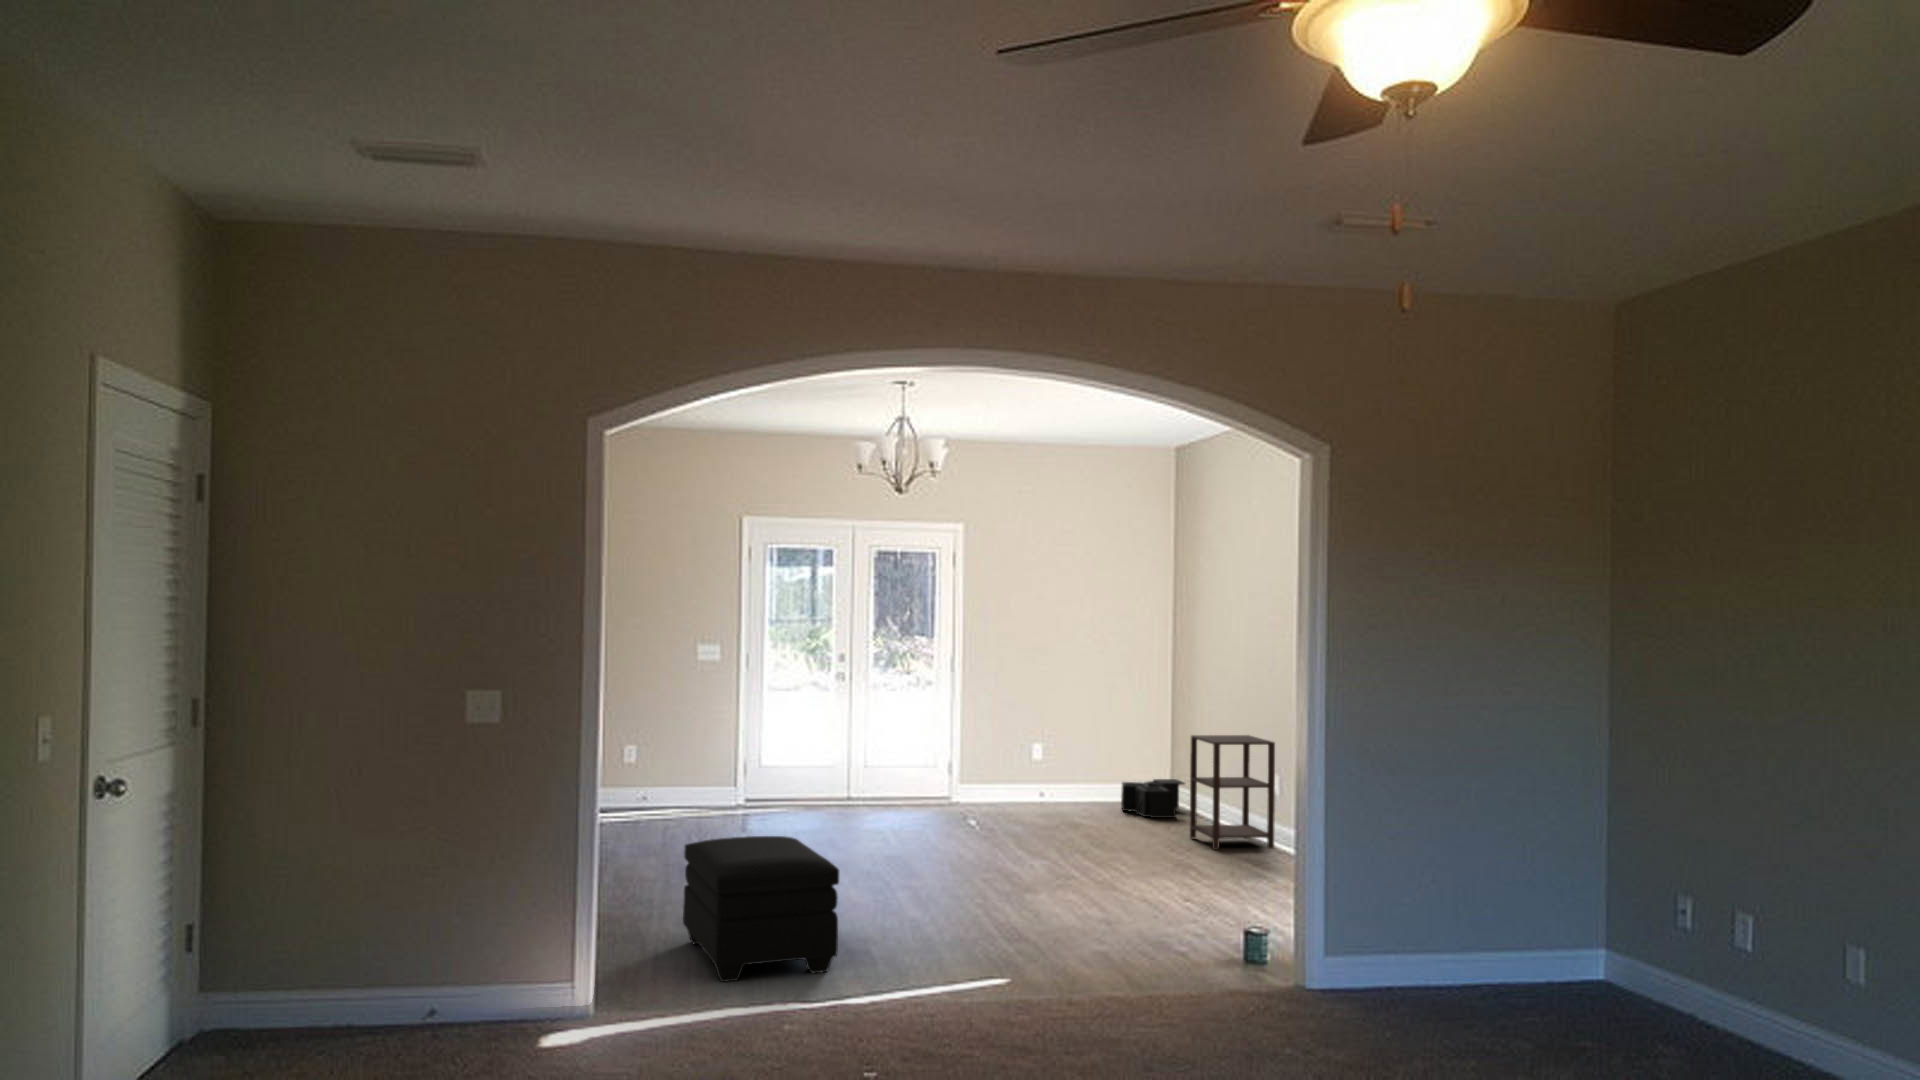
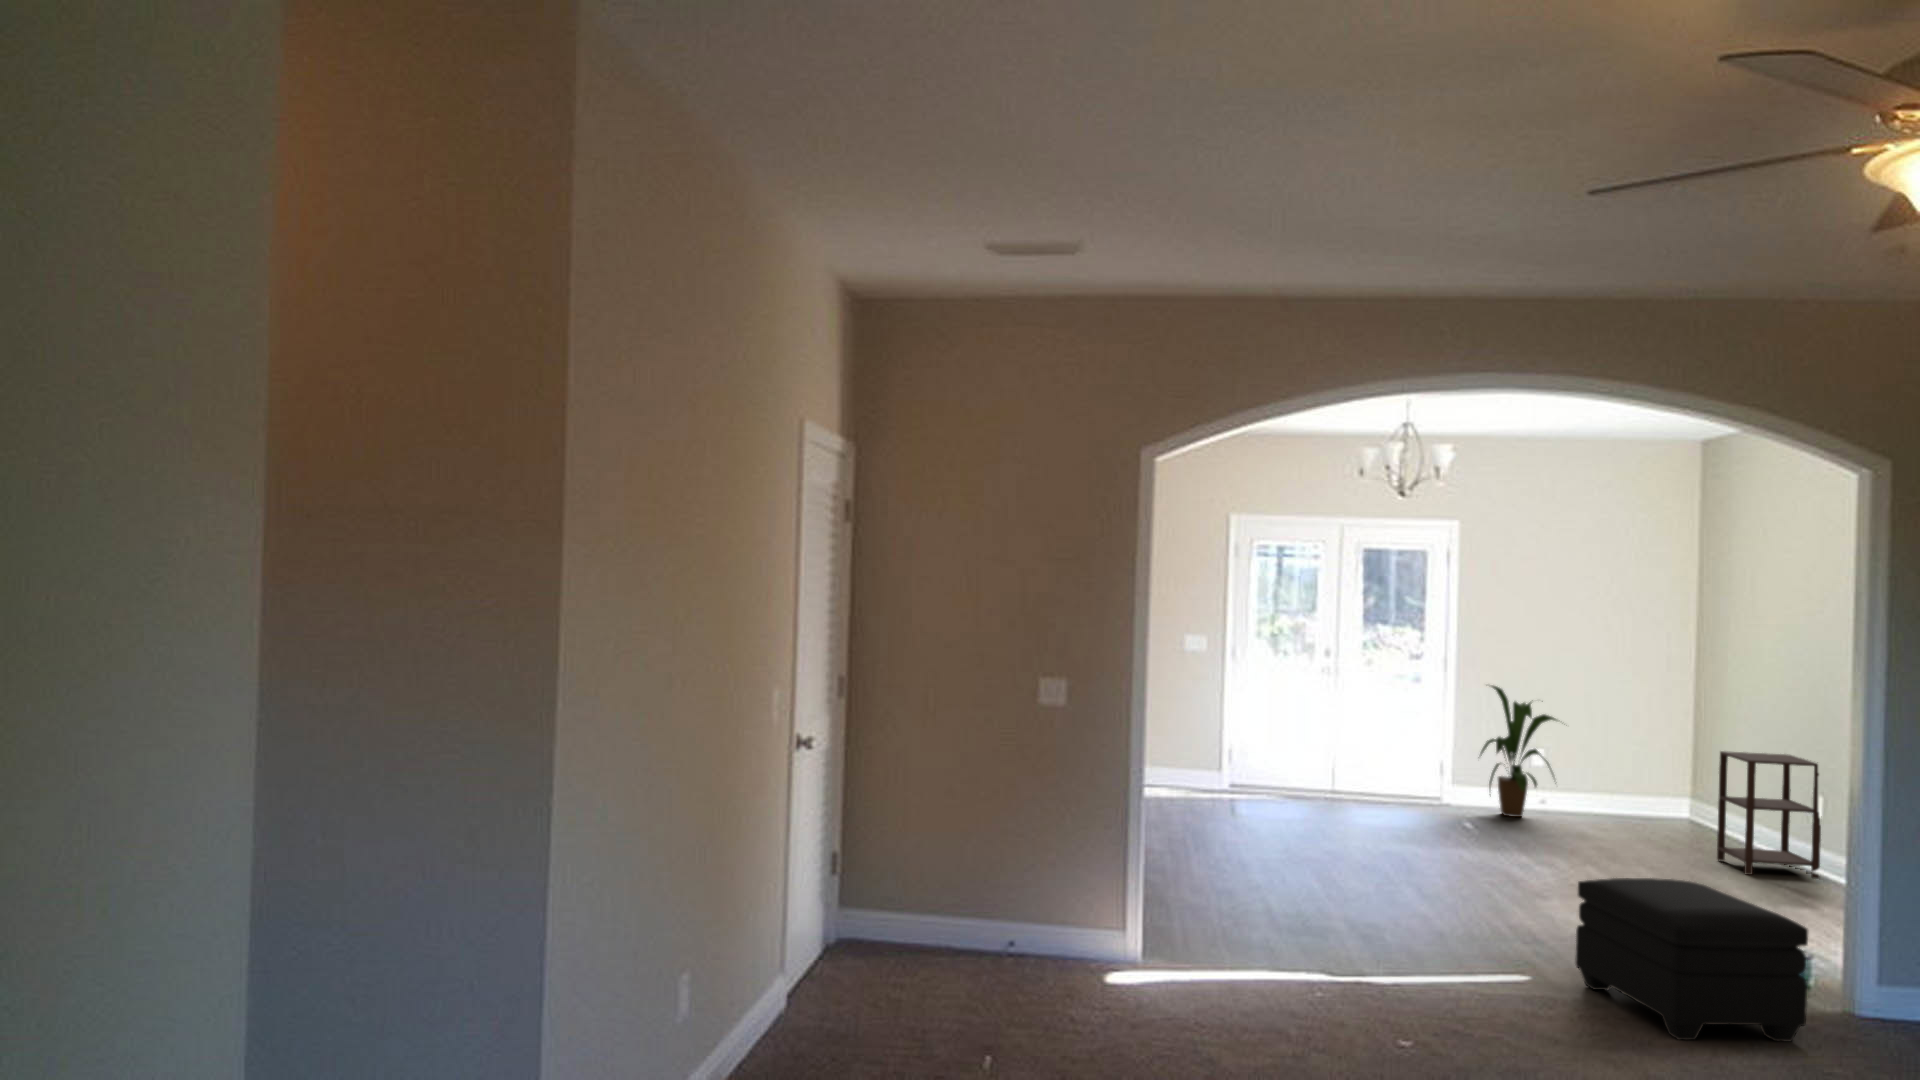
house plant: none [983,682,1064,810] -> present [1480,686,1558,817]
storage bin: present [1121,779,1185,818] -> none [1634,796,1711,838]
ottoman: present [683,836,839,982] -> present [1576,878,1808,1041]

